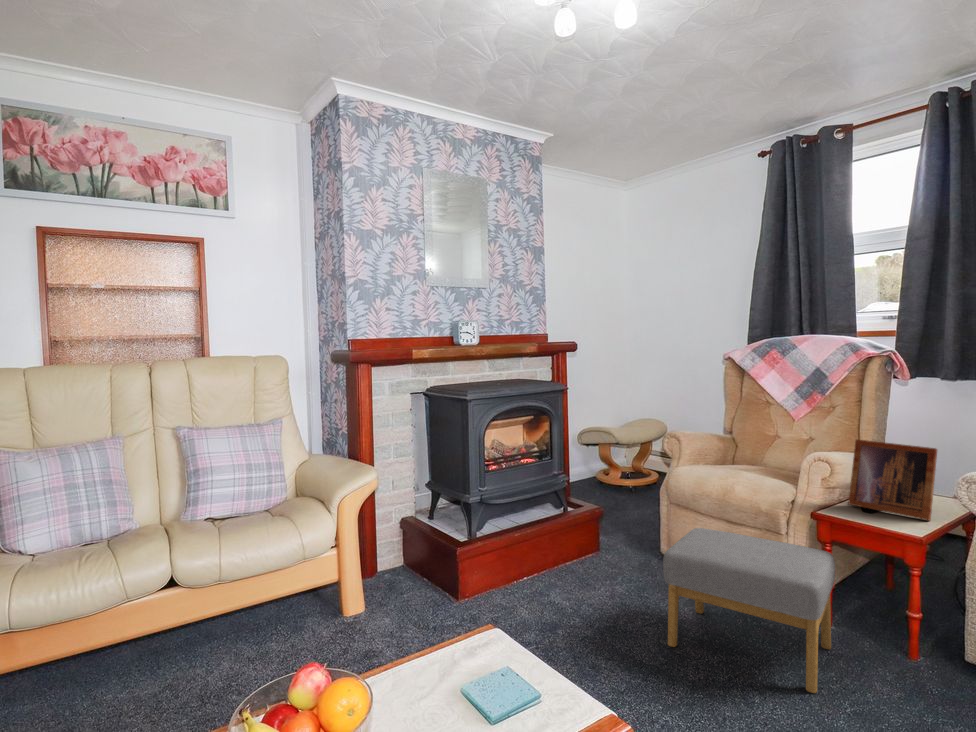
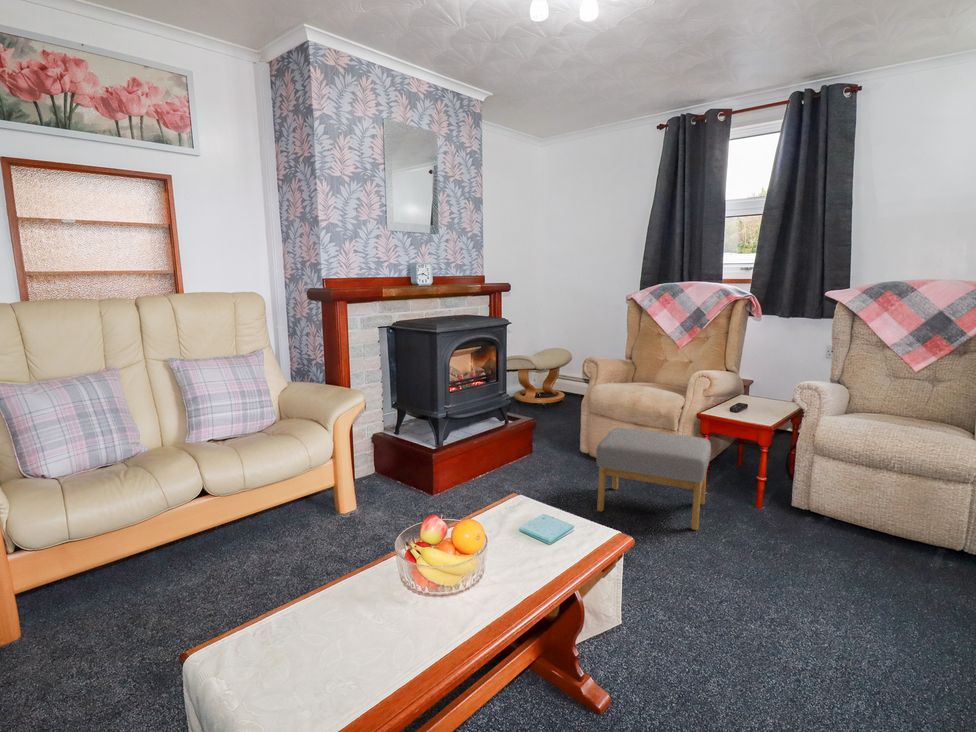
picture frame: present [849,439,937,520] -> none [719,360,779,415]

